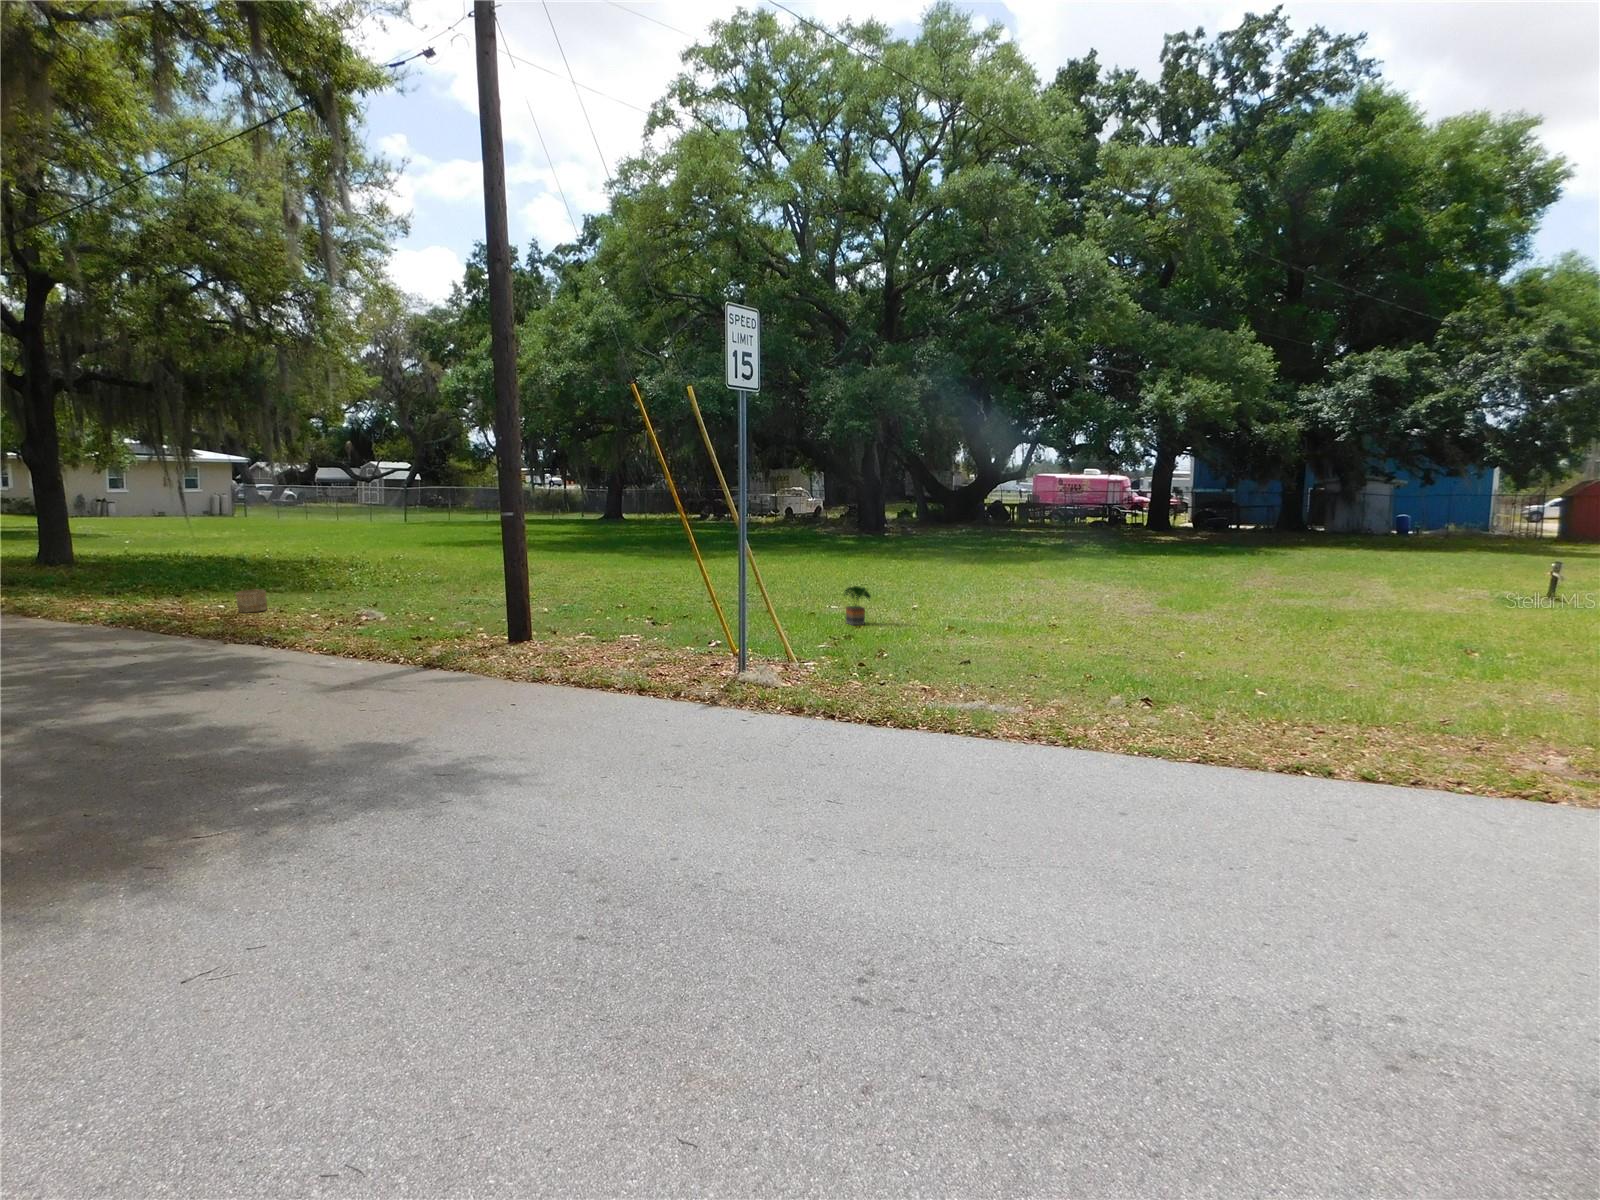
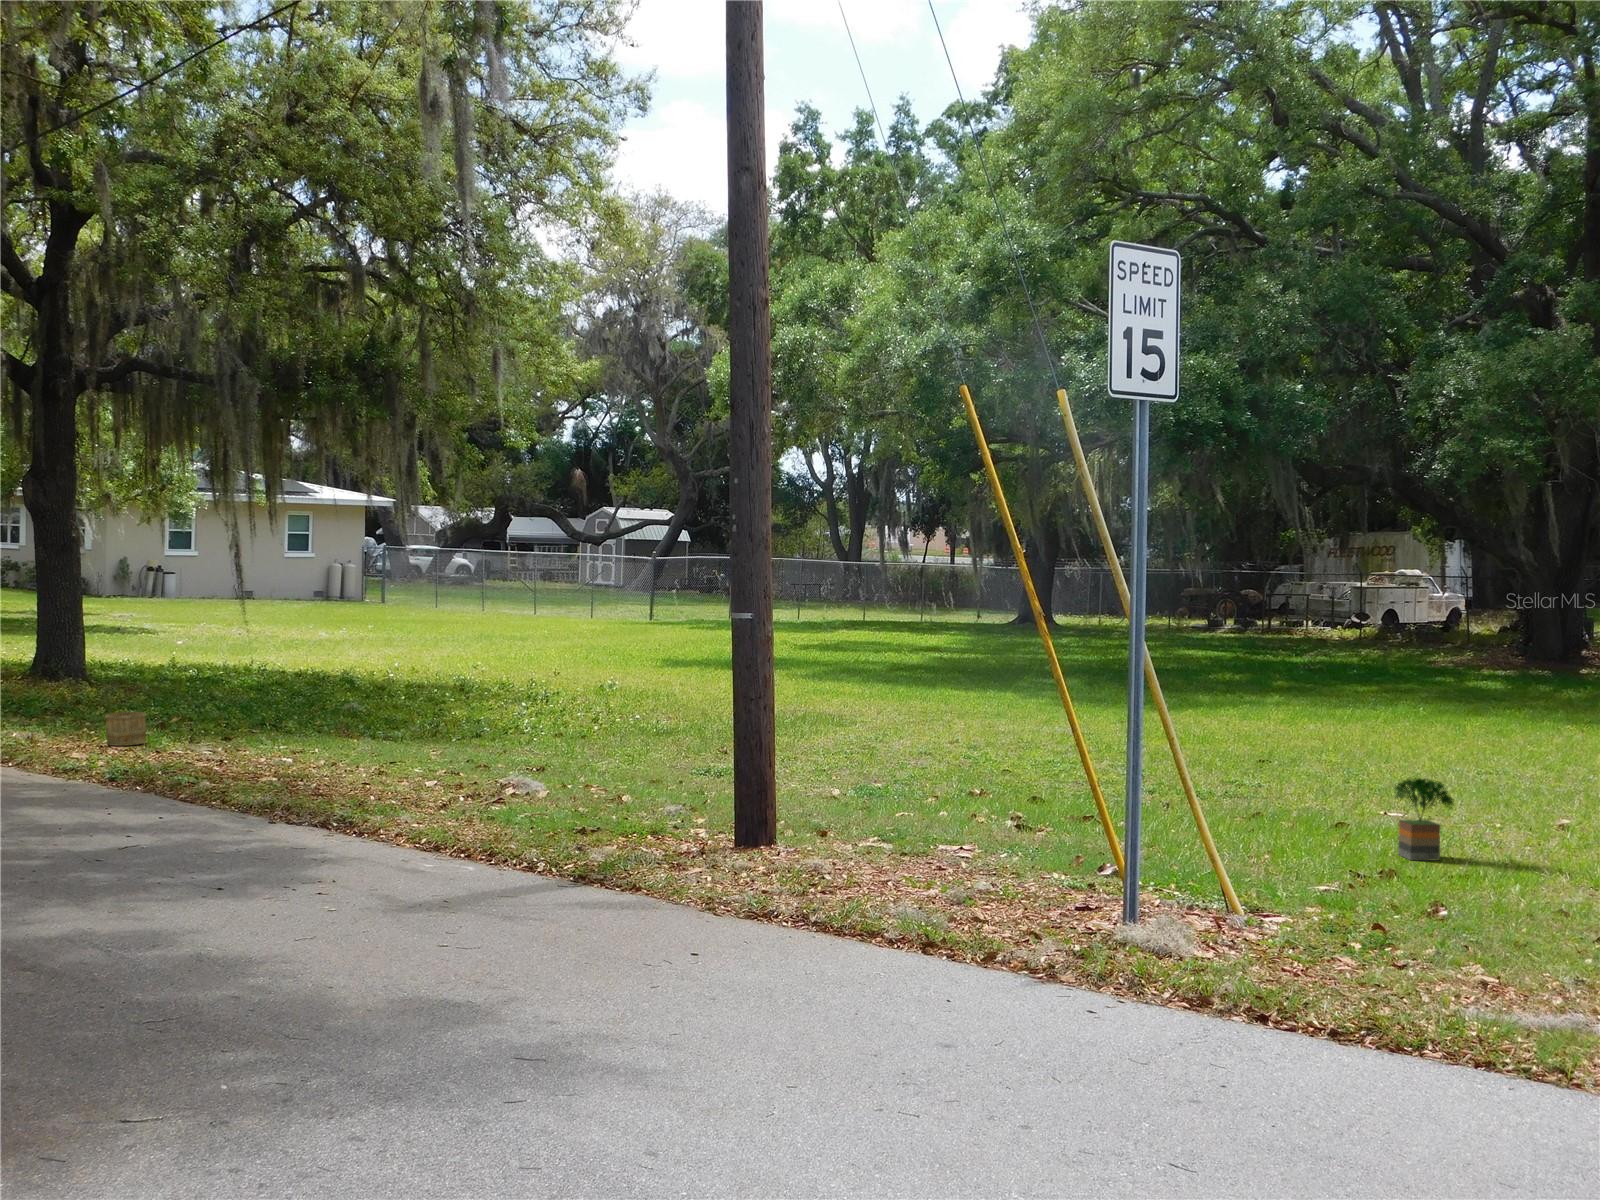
wooden bucket: present [235,589,267,613] -> present [105,712,146,746]

